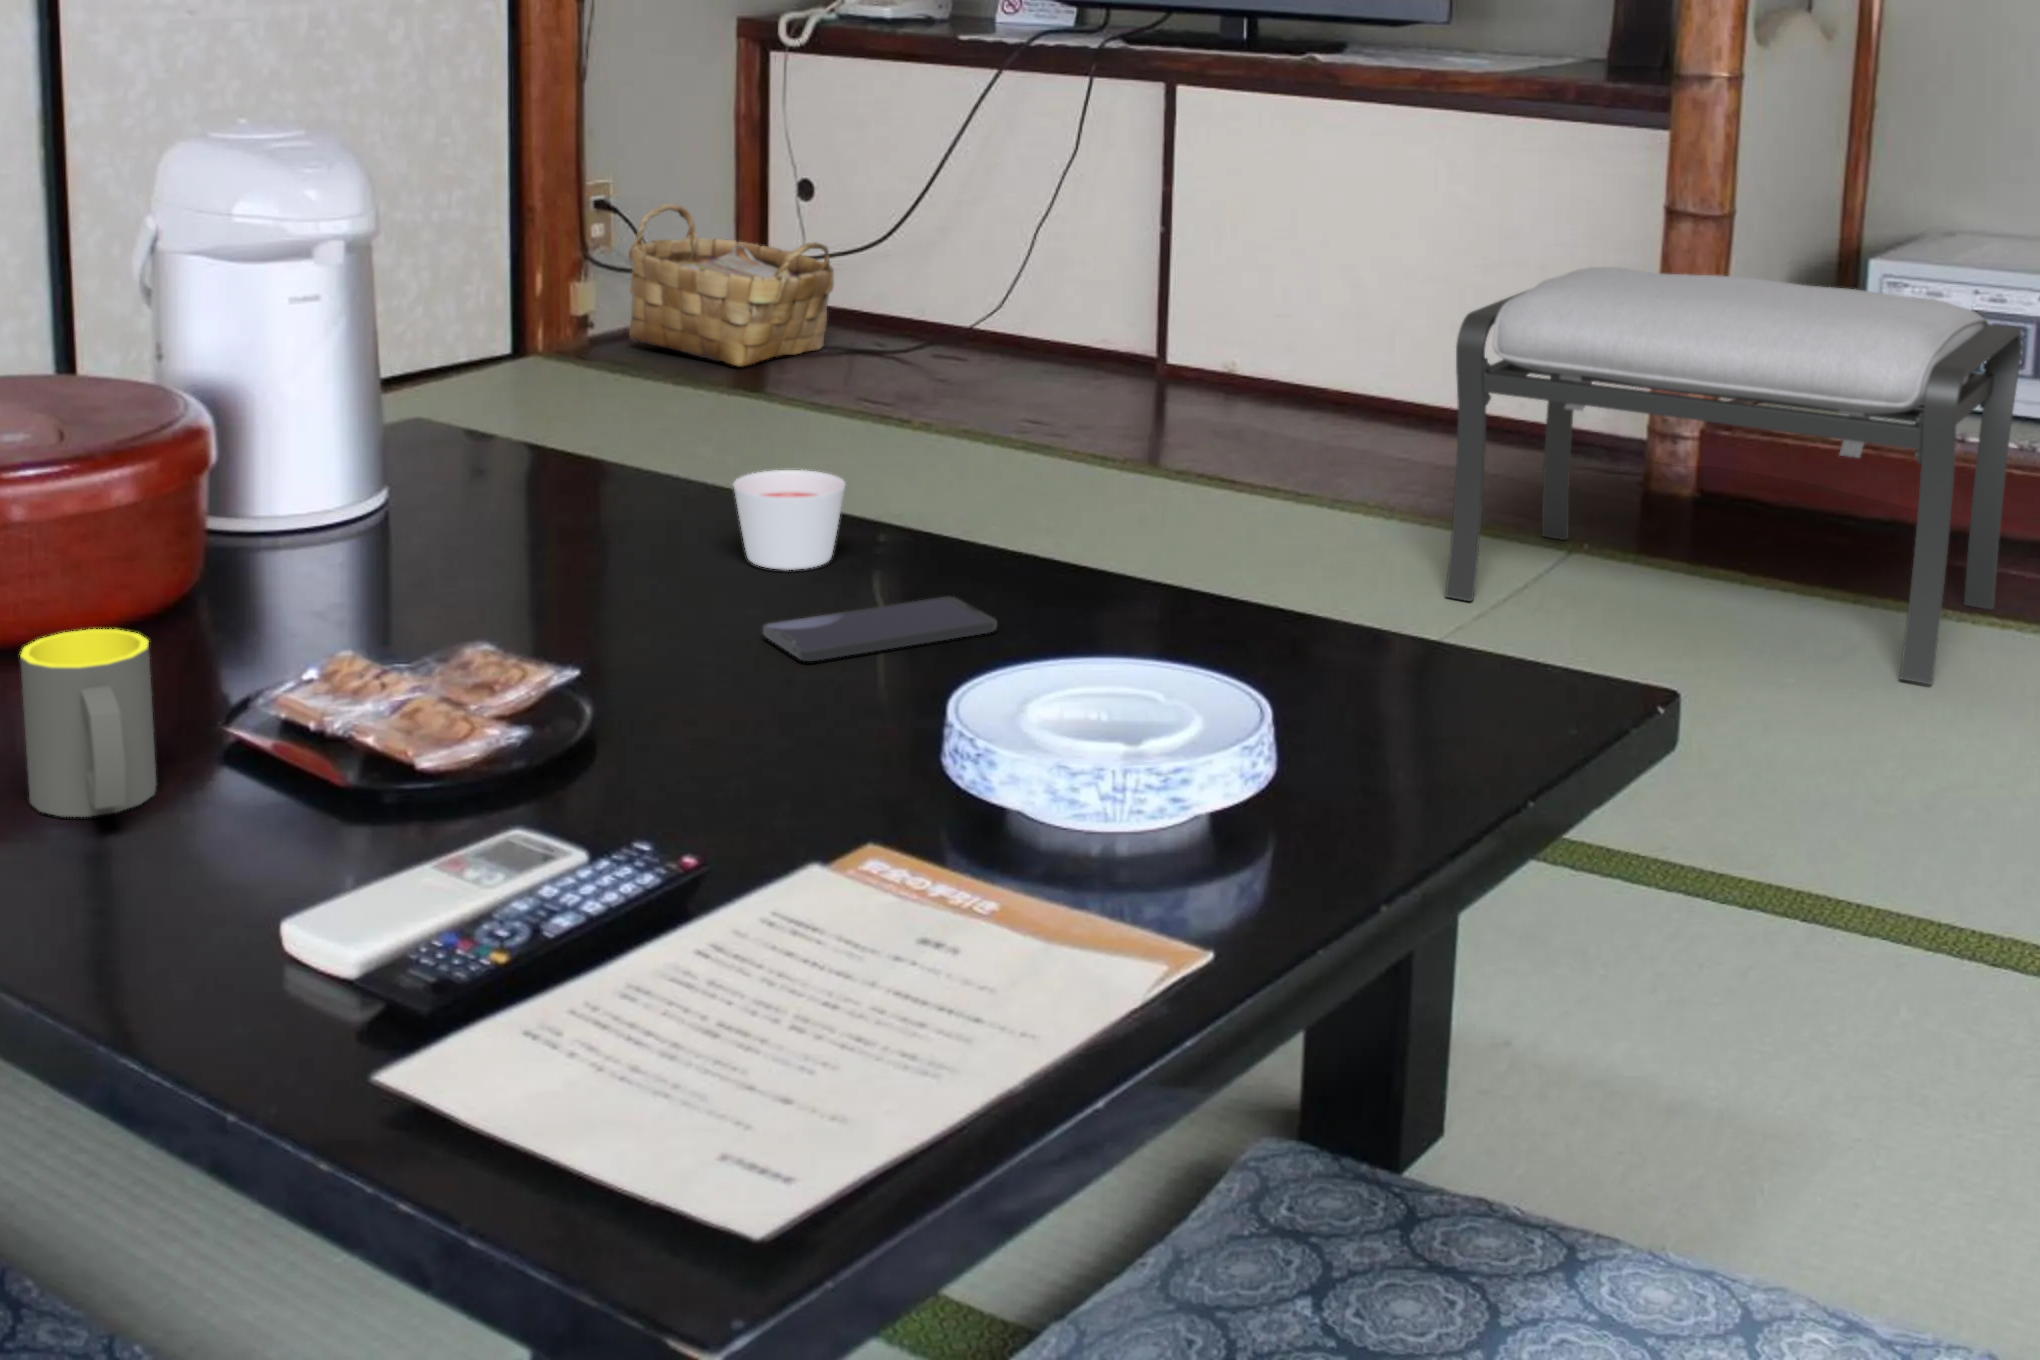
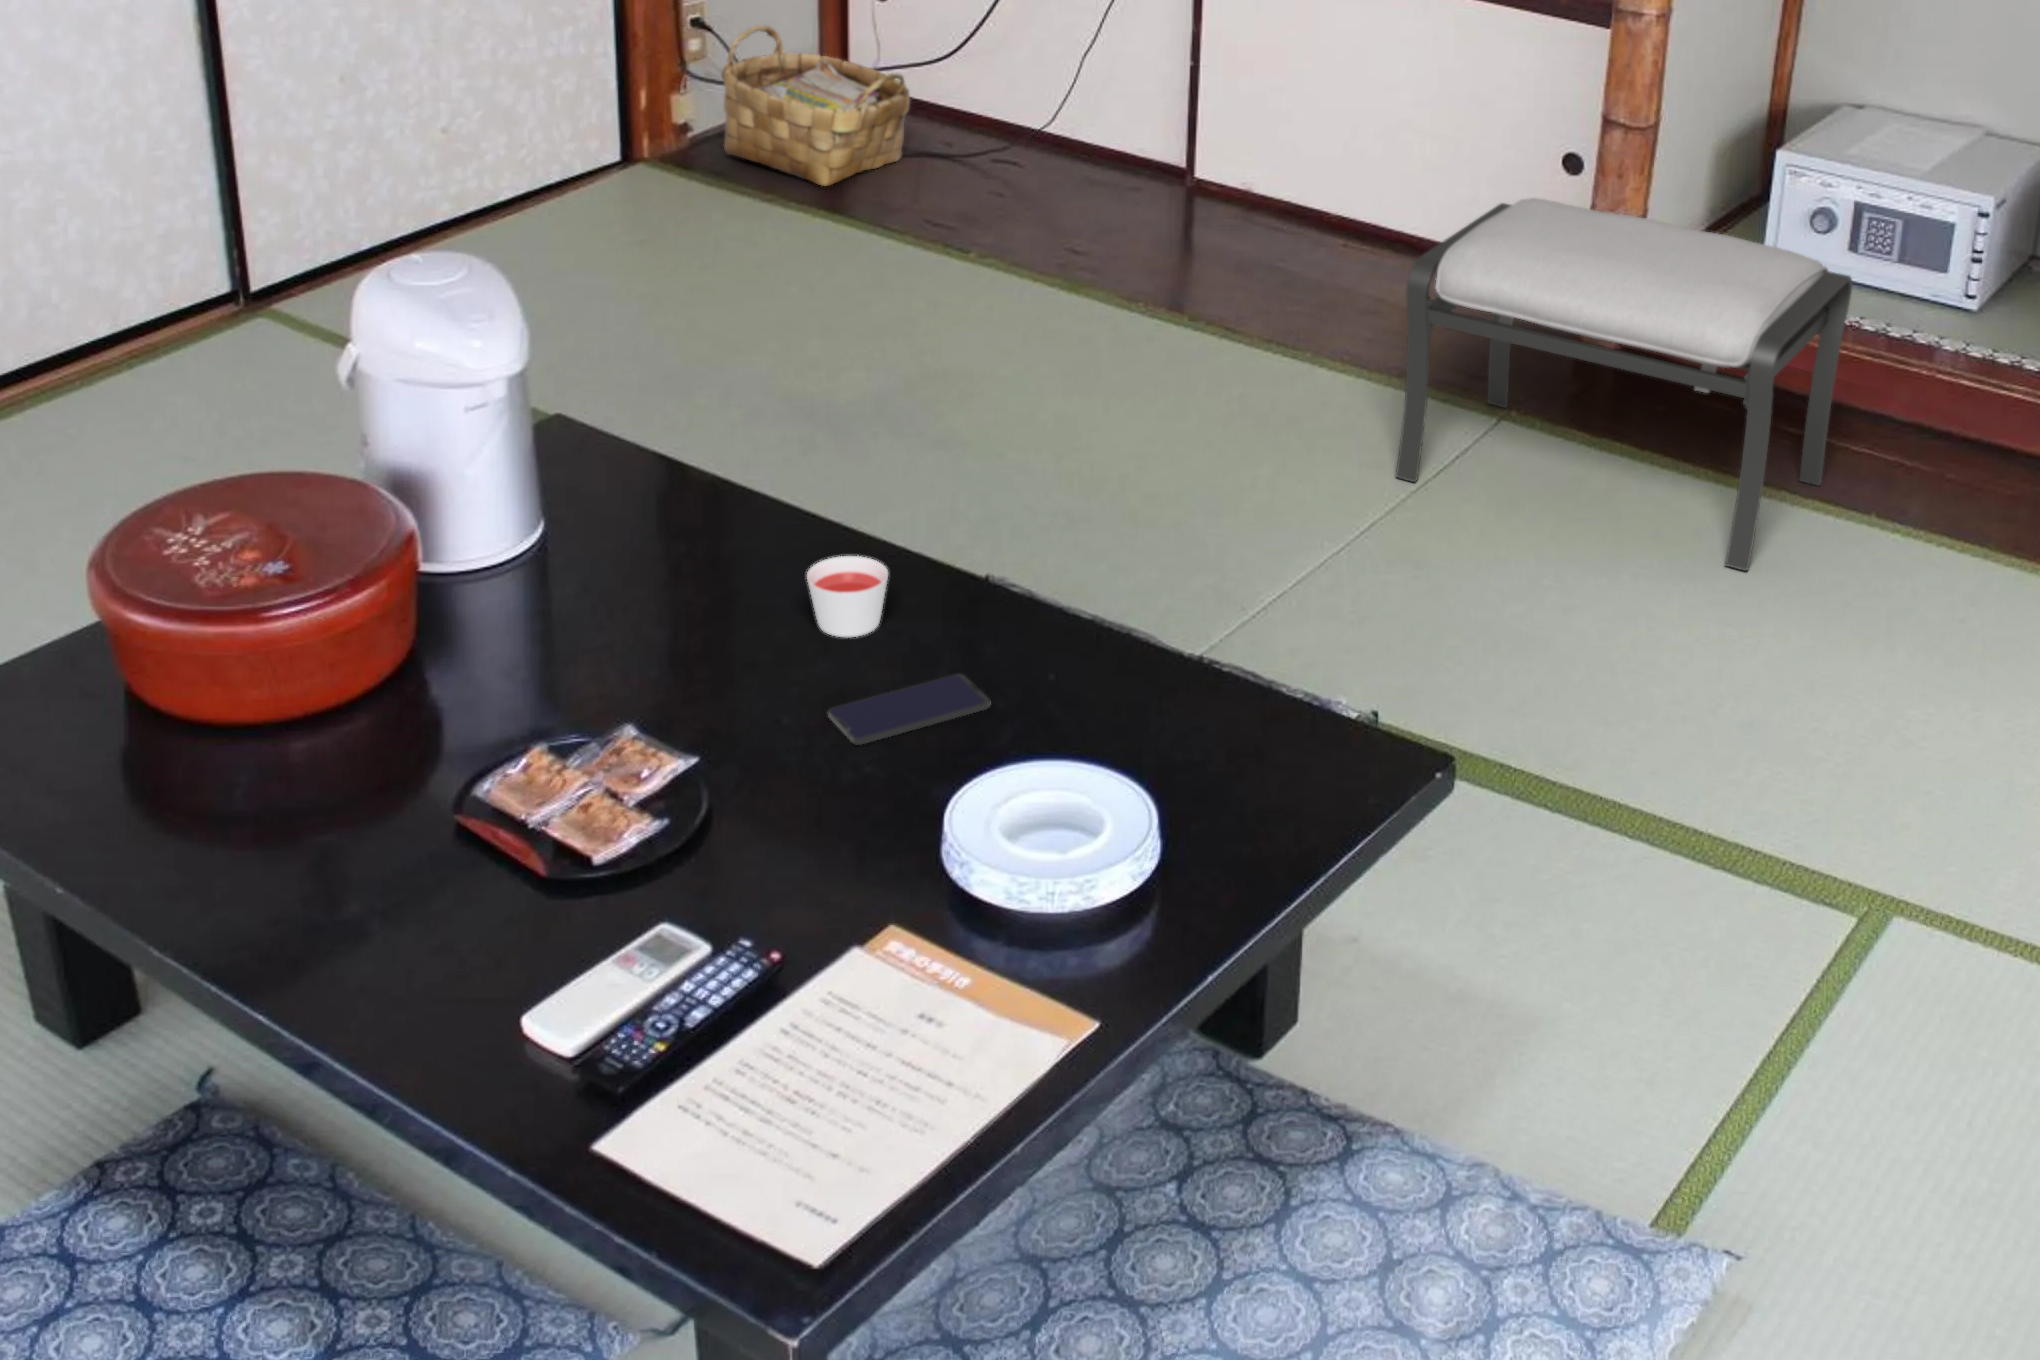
mug: present [20,629,156,817] -> none [333,789,425,923]

